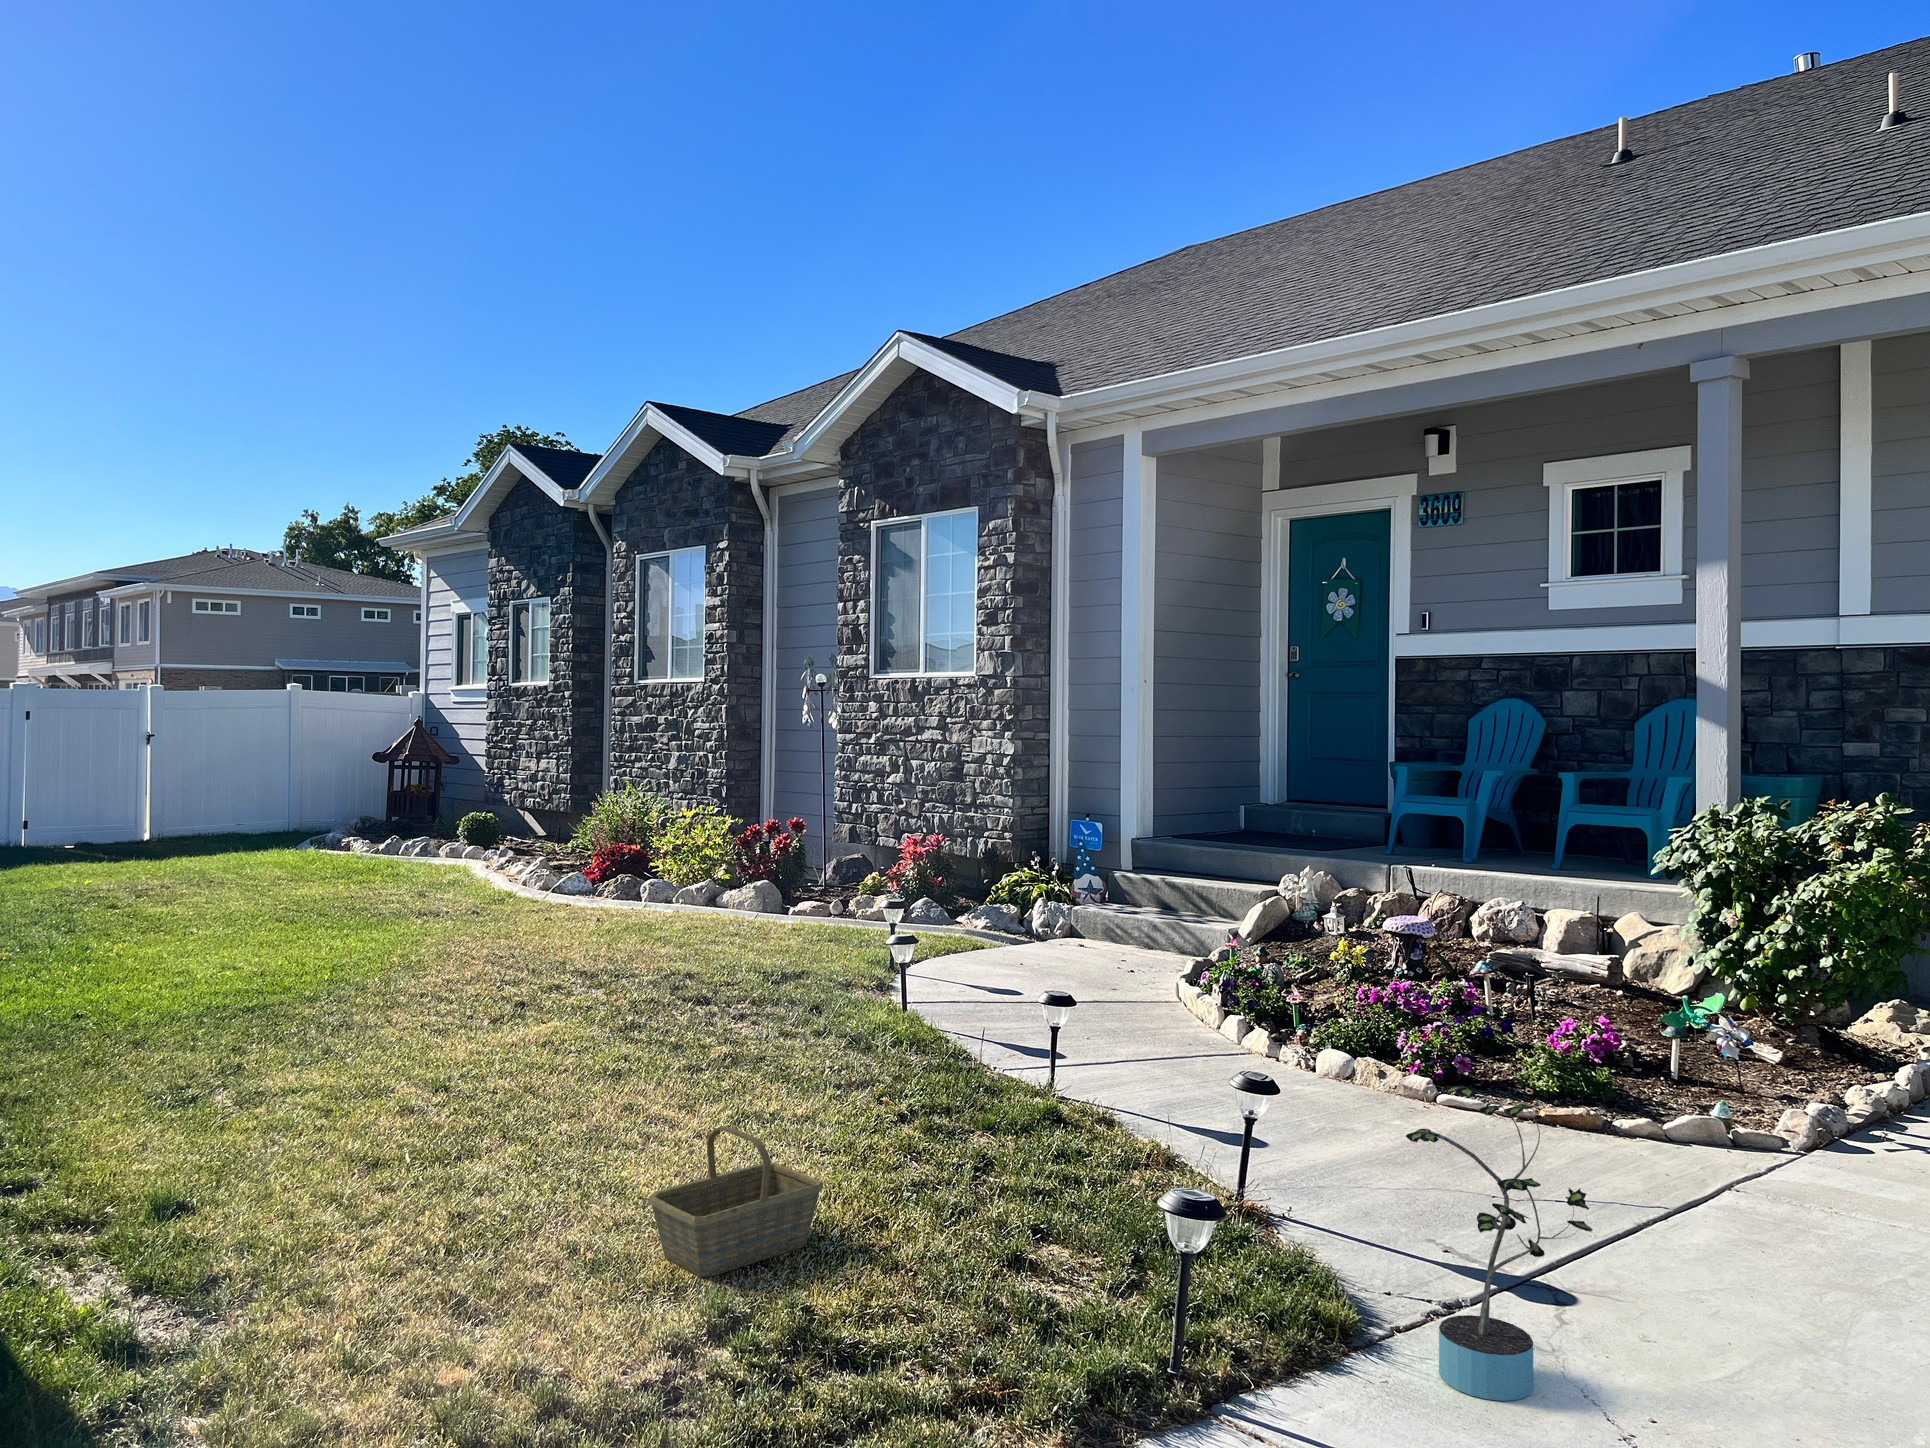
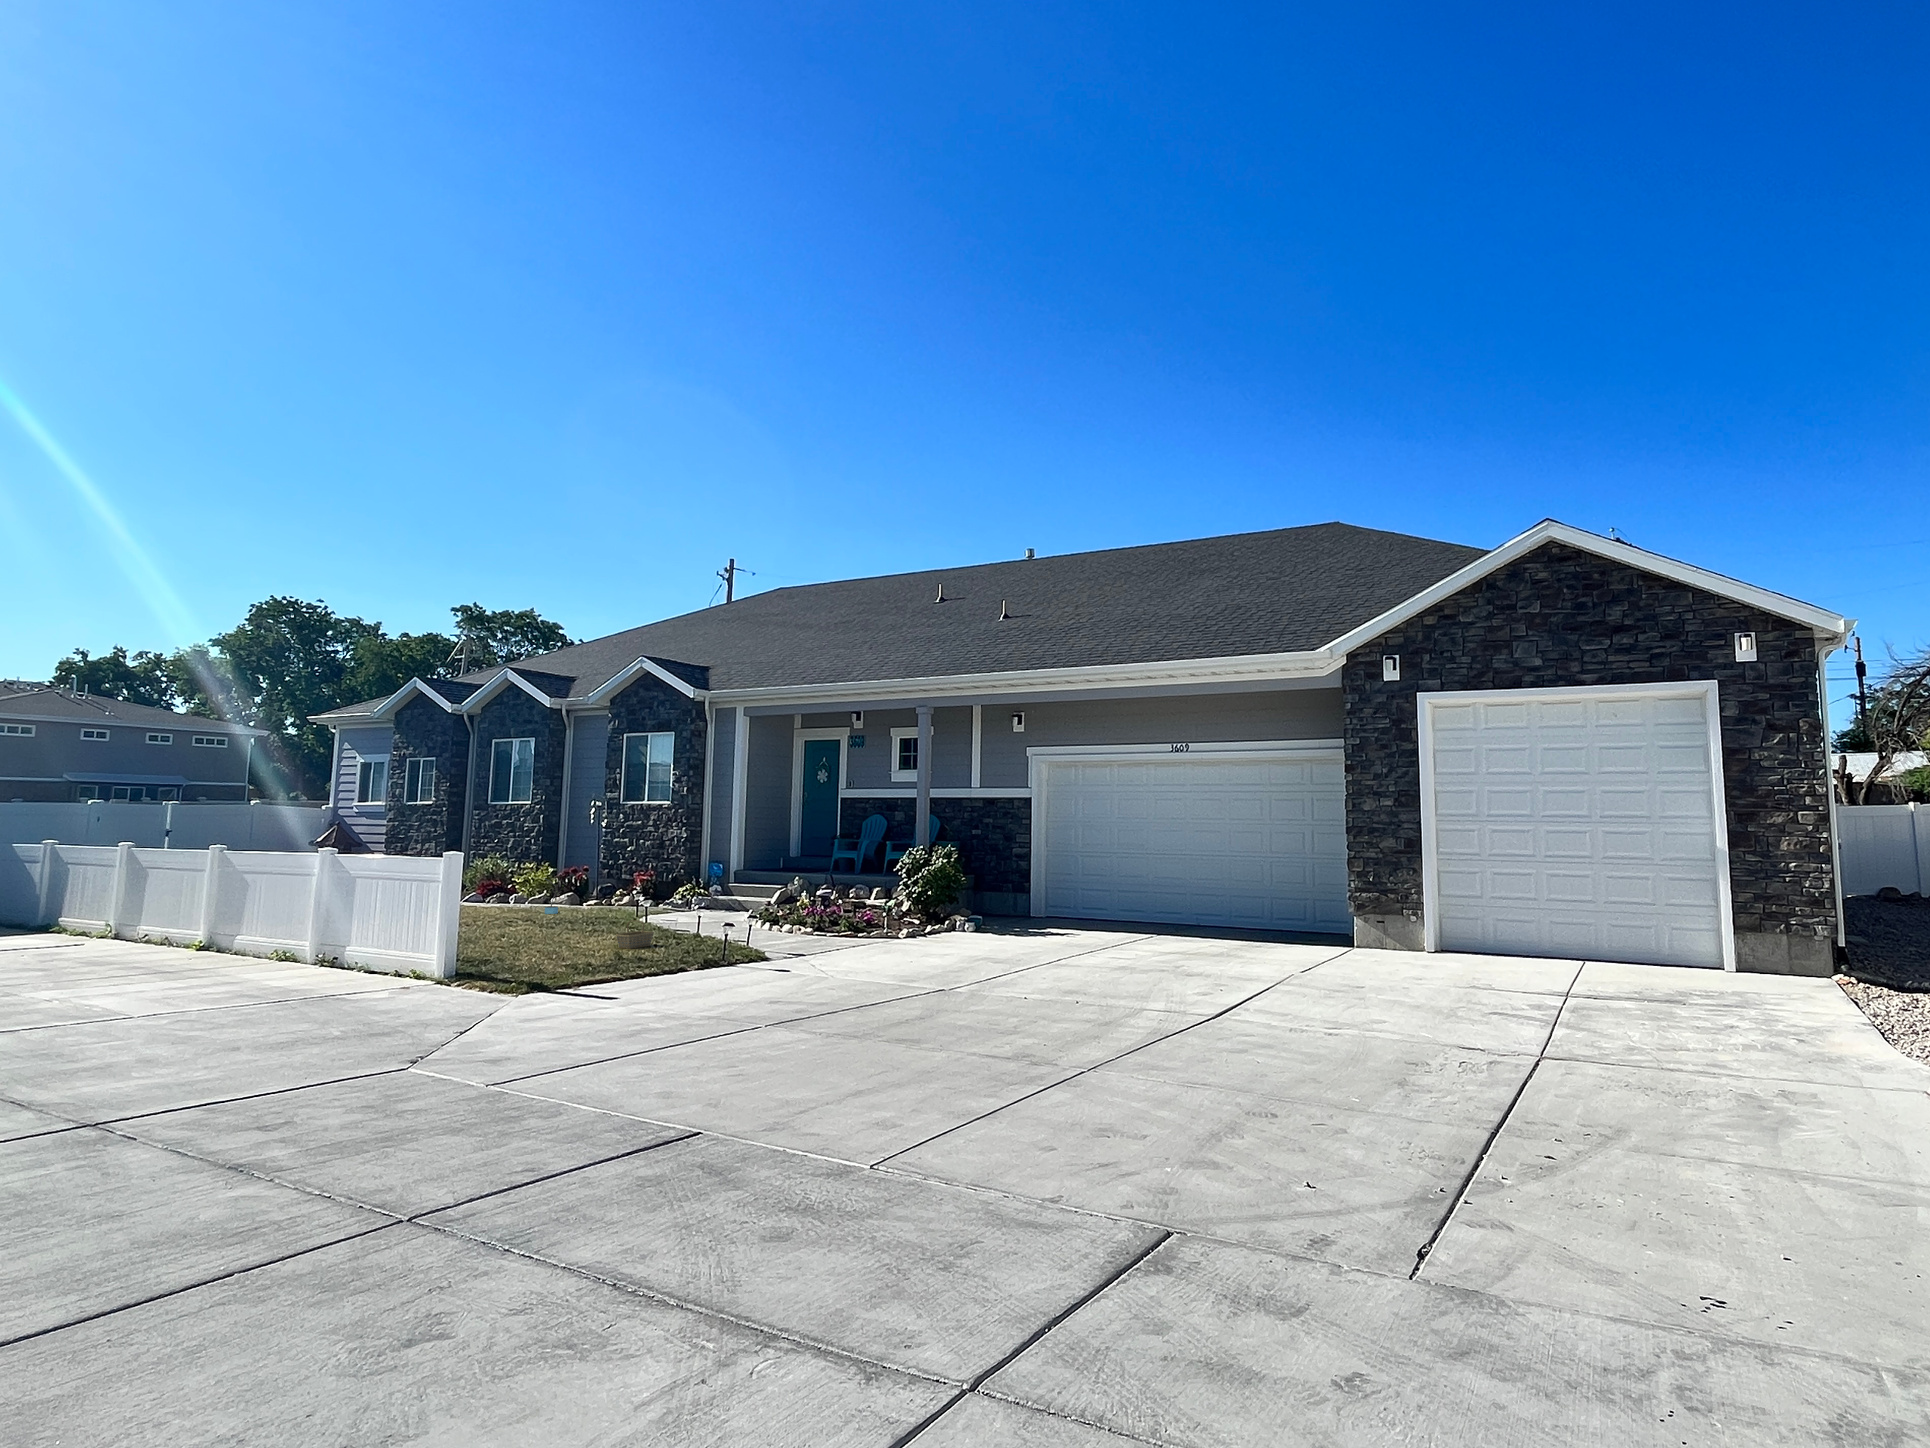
potted plant: present [1406,1086,1593,1401] -> present [543,874,565,914]

